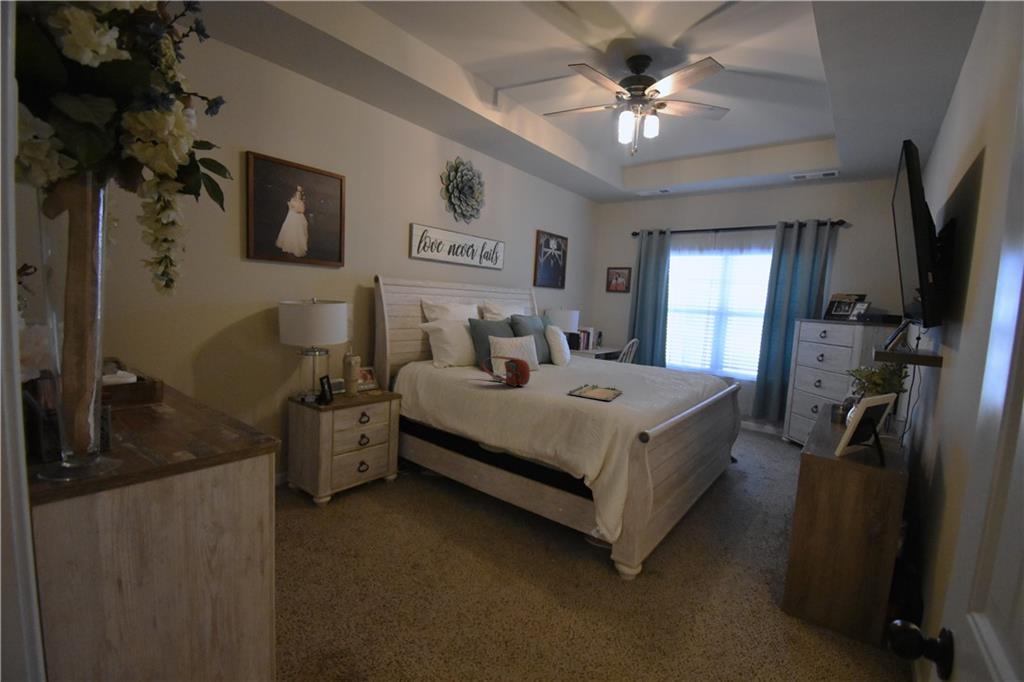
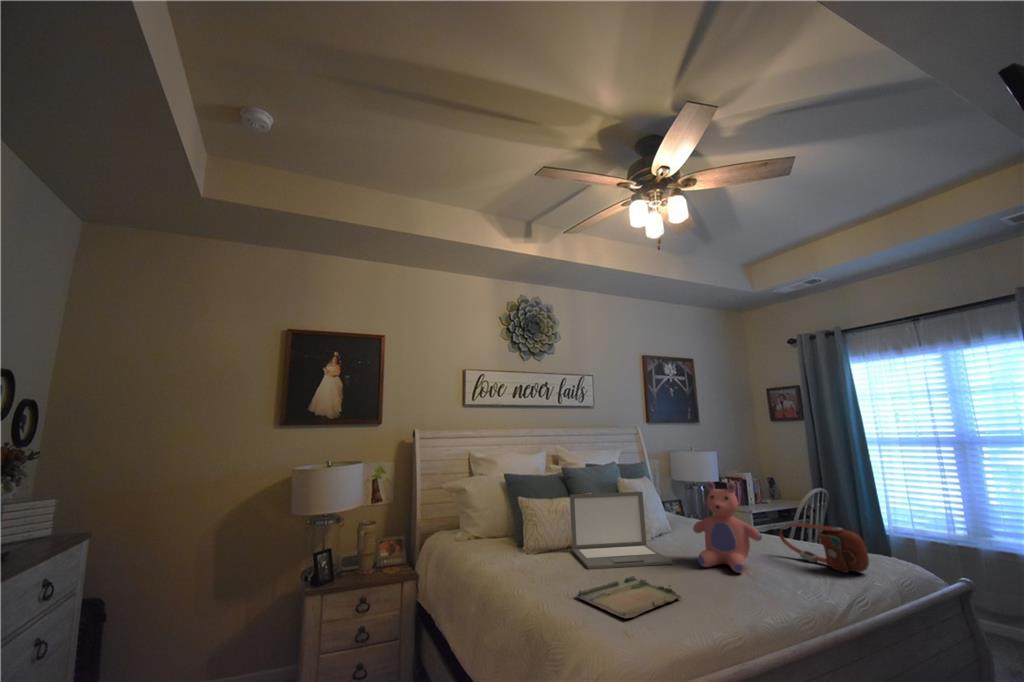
teddy bear: none [605,329,646,381] -> present [693,481,762,573]
laptop: none [527,335,596,382] -> present [570,492,672,569]
handbag: present [483,356,530,386] -> present [779,523,869,573]

